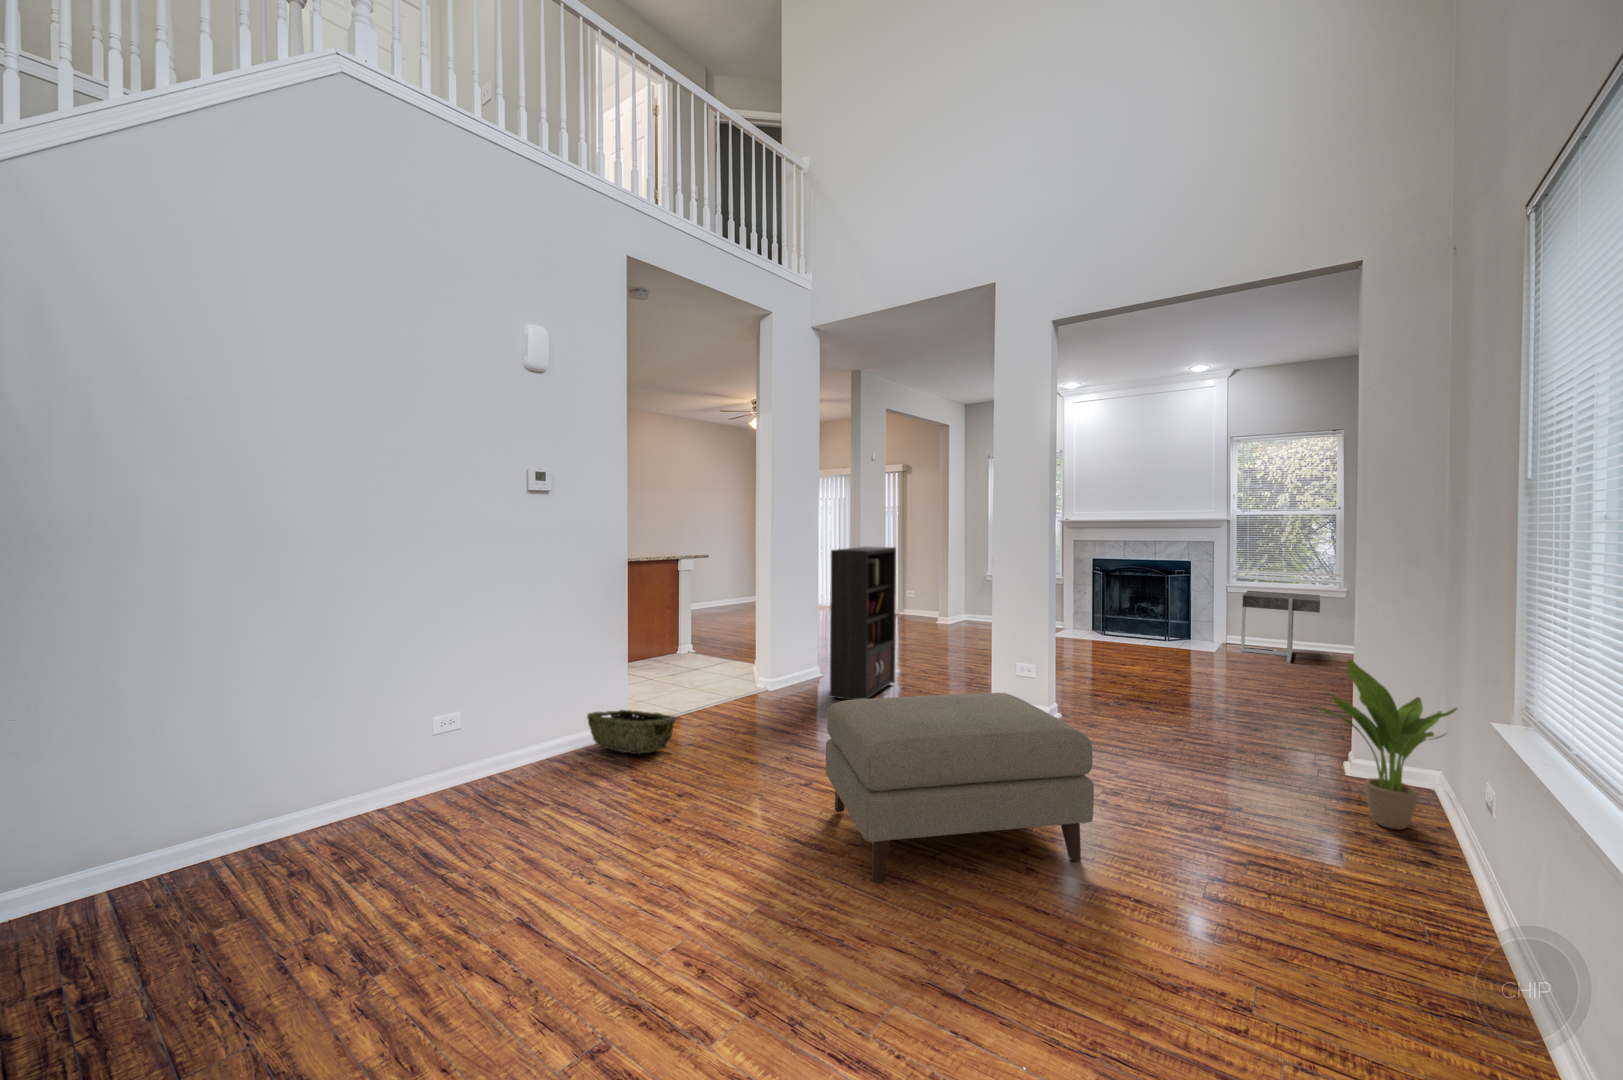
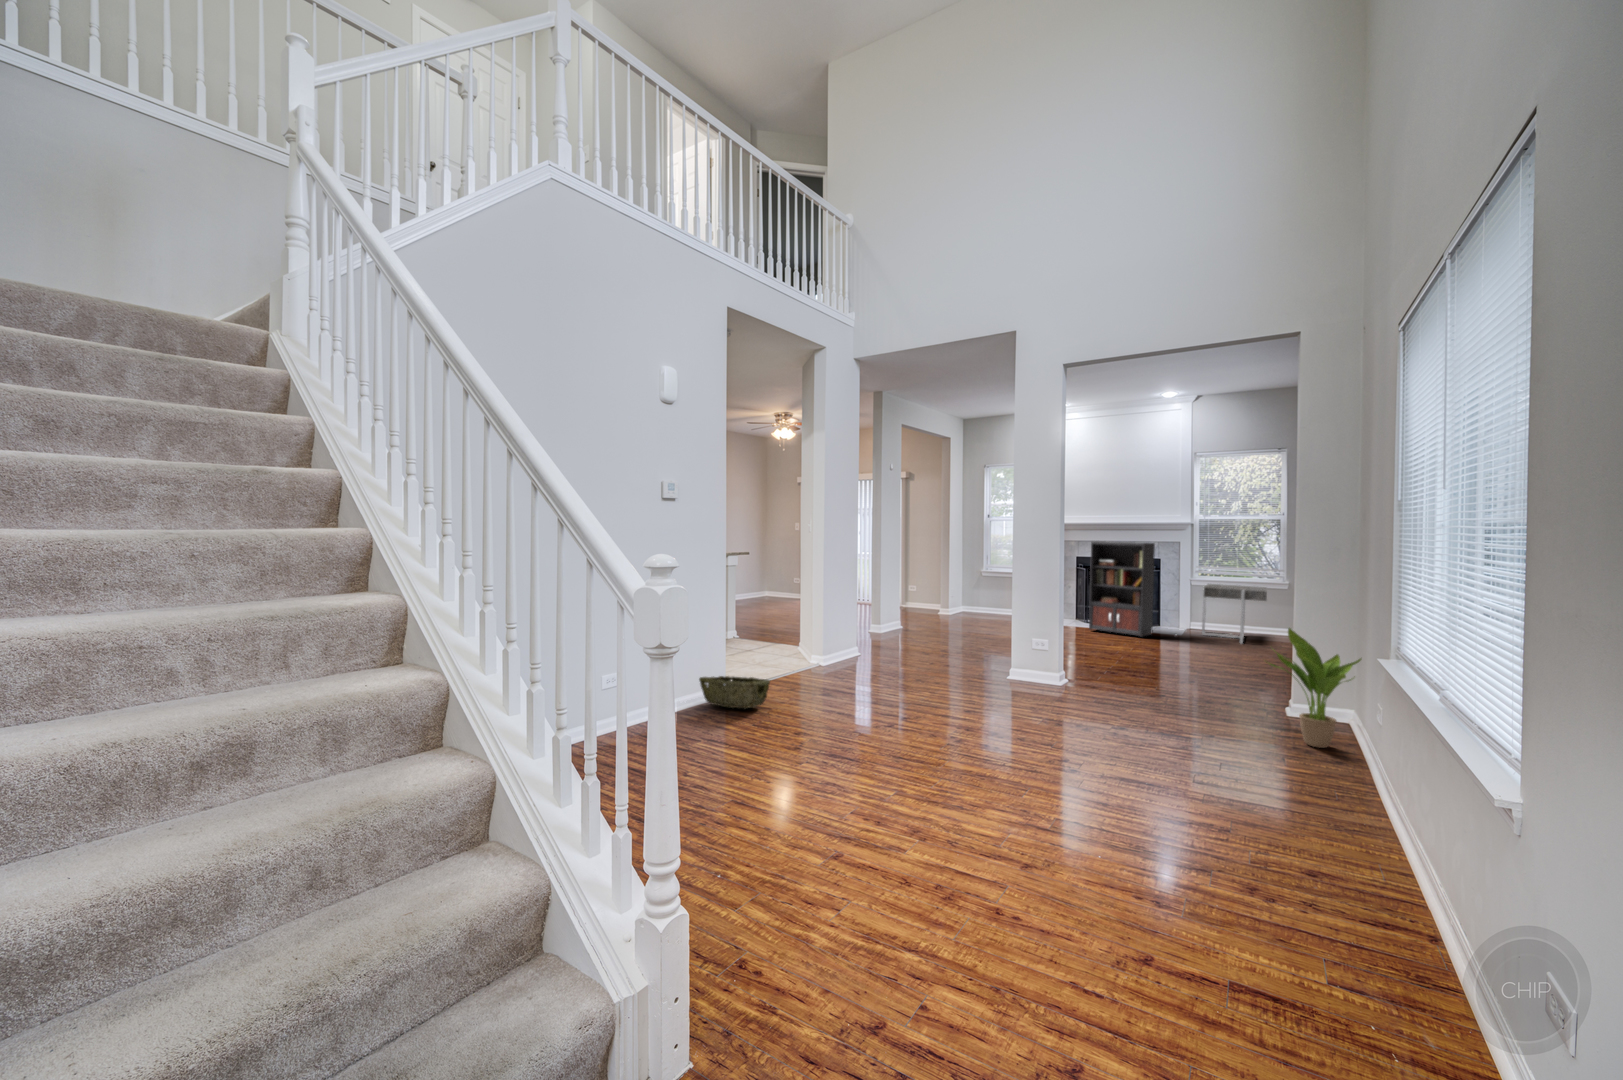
bookcase: present [830,547,896,700] -> present [1089,541,1155,637]
ottoman: present [826,693,1094,882] -> none [910,654,1114,781]

